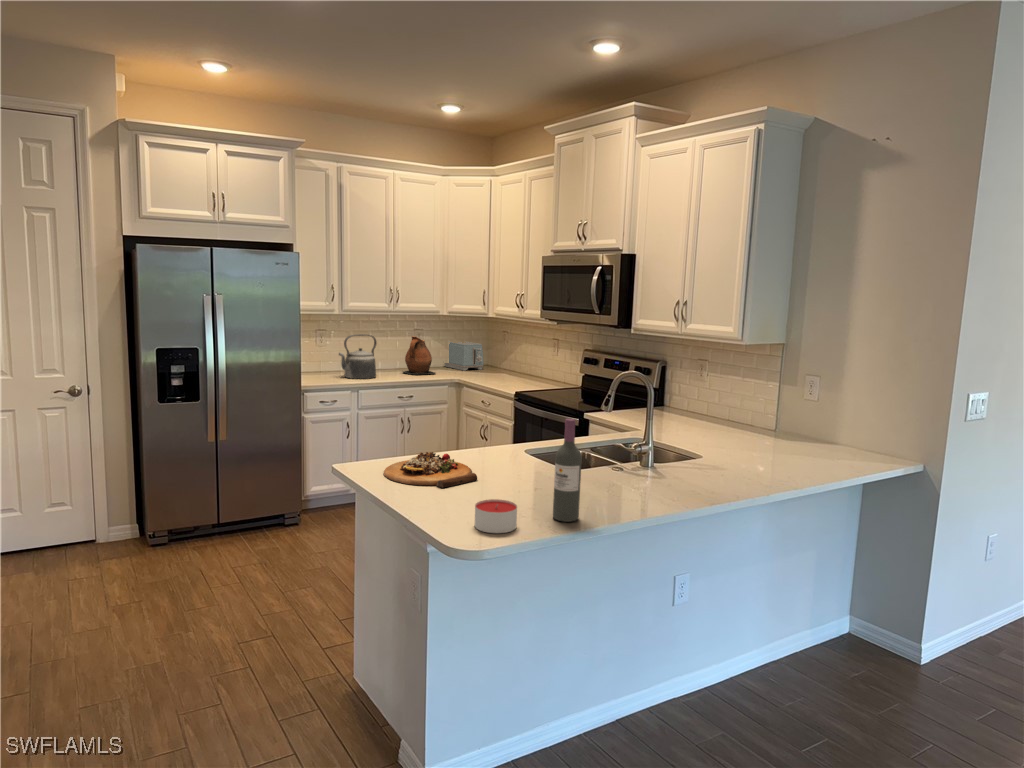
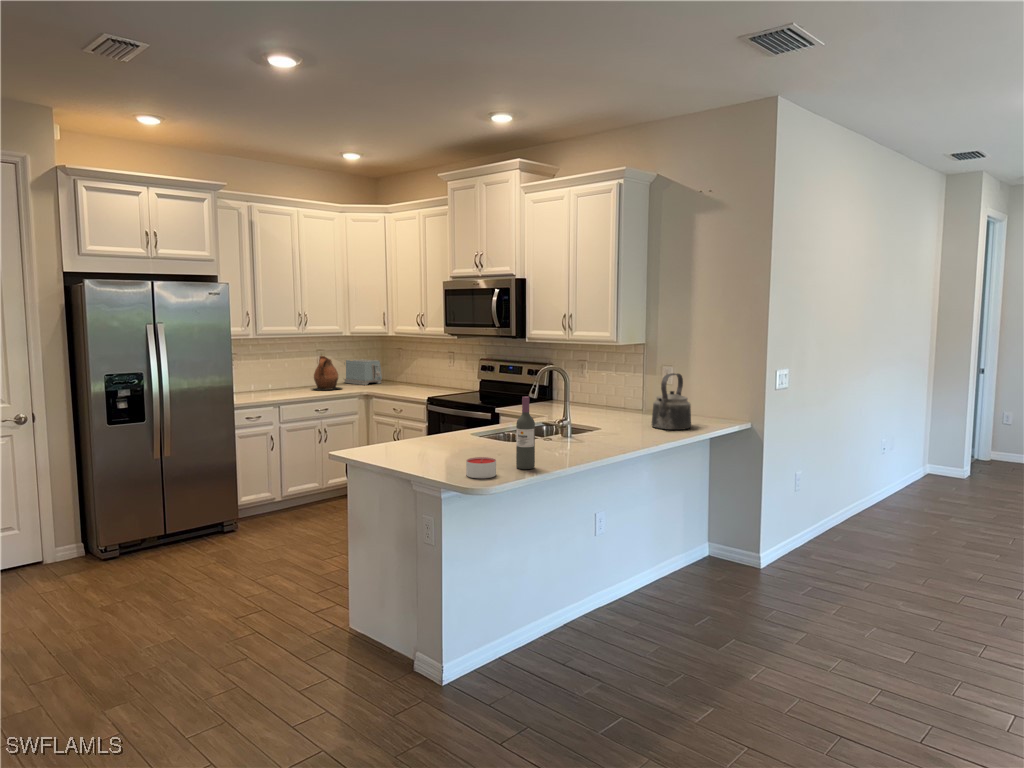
kettle: present [339,334,376,379] -> present [652,373,691,430]
cutting board: present [384,452,477,488] -> none [371,436,447,459]

